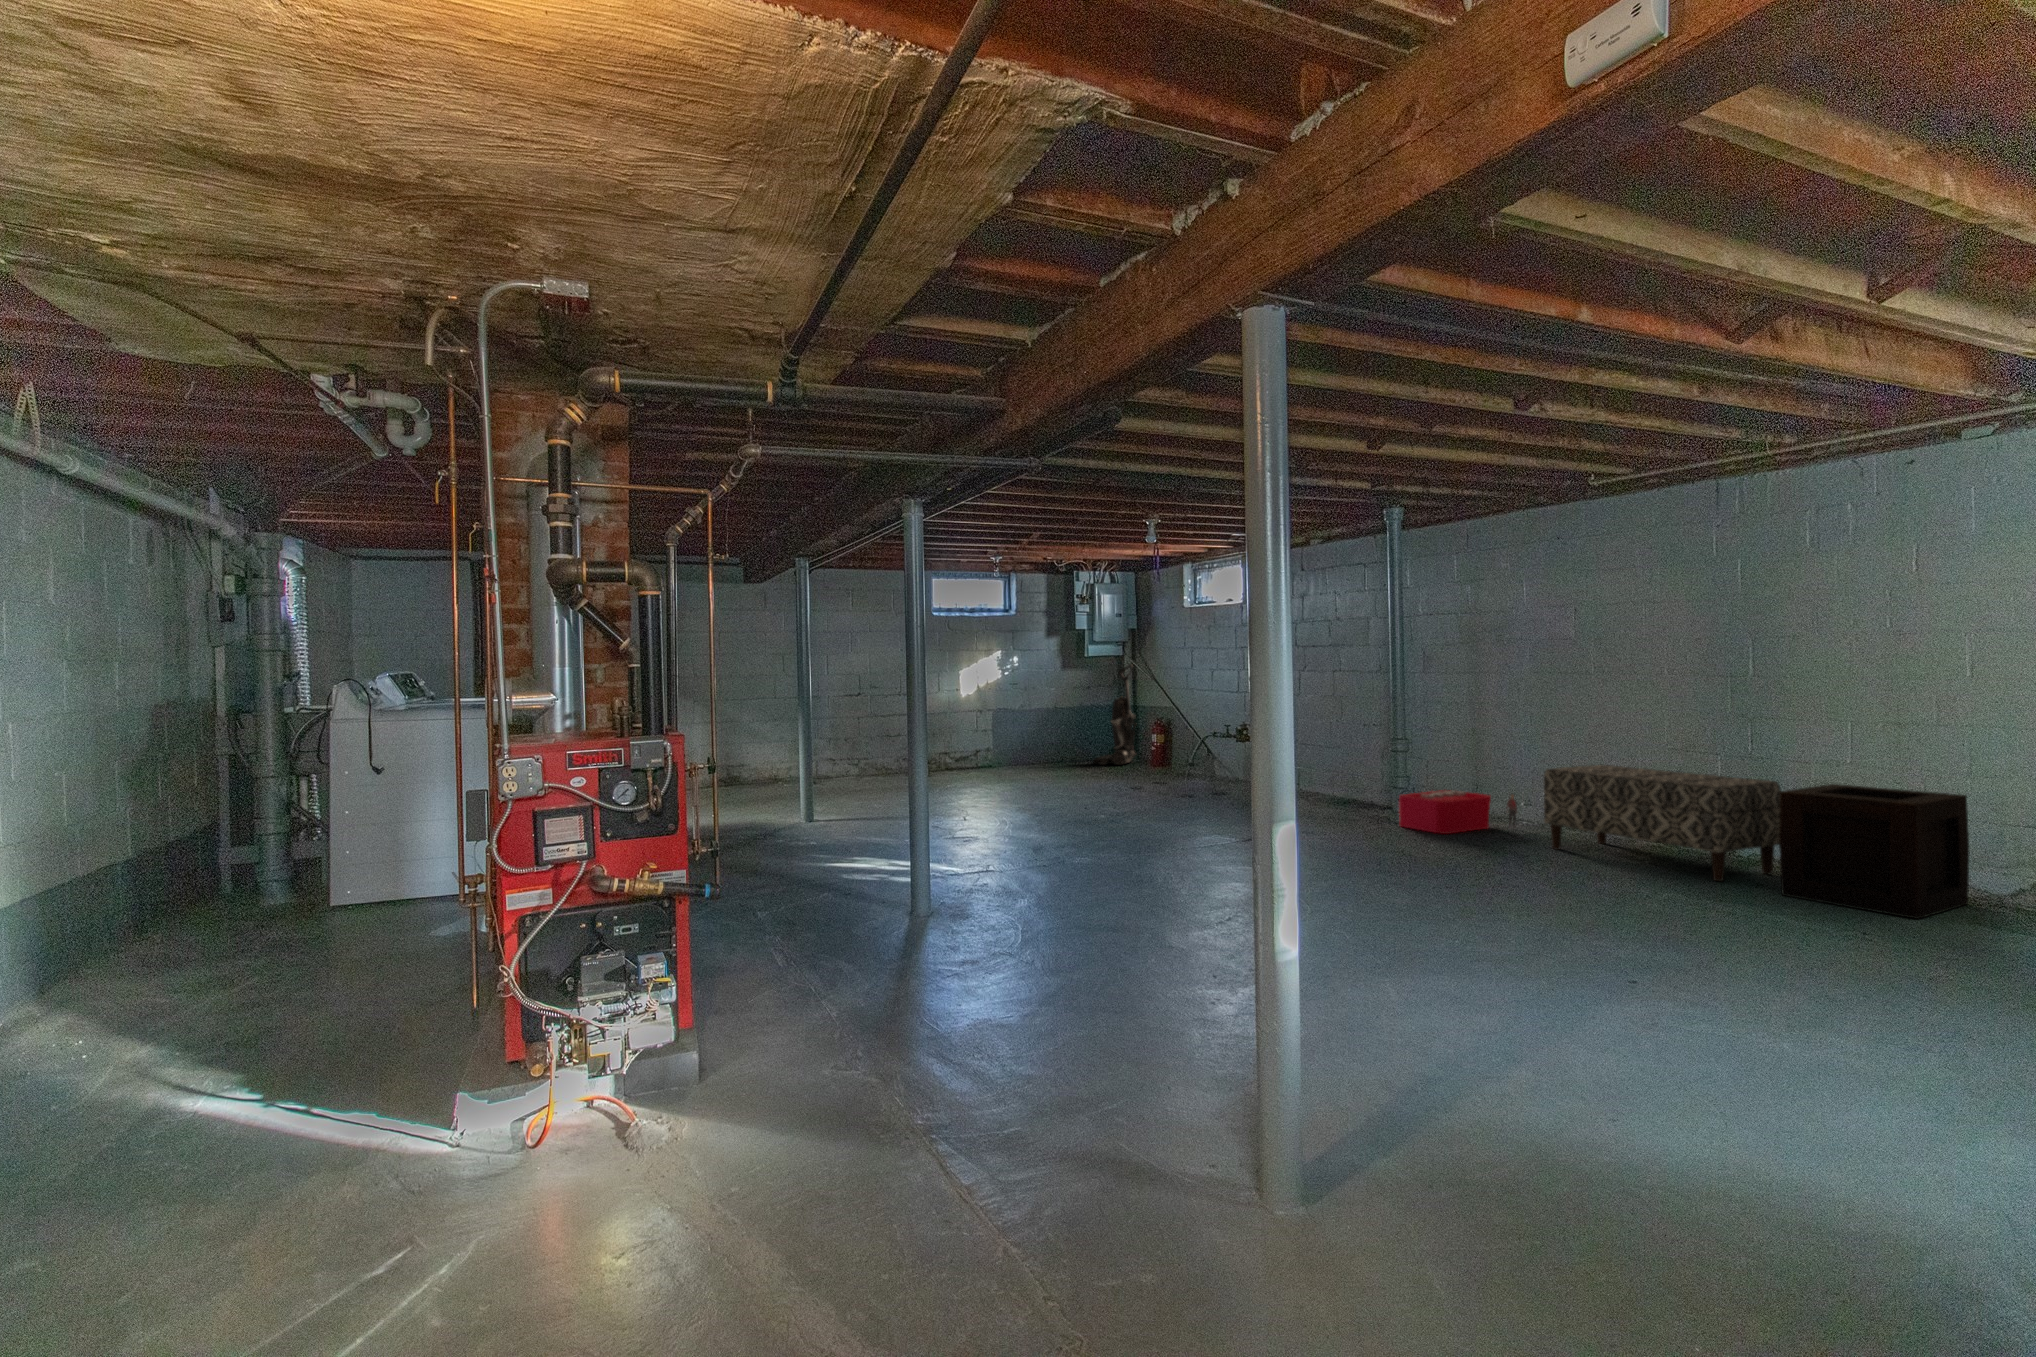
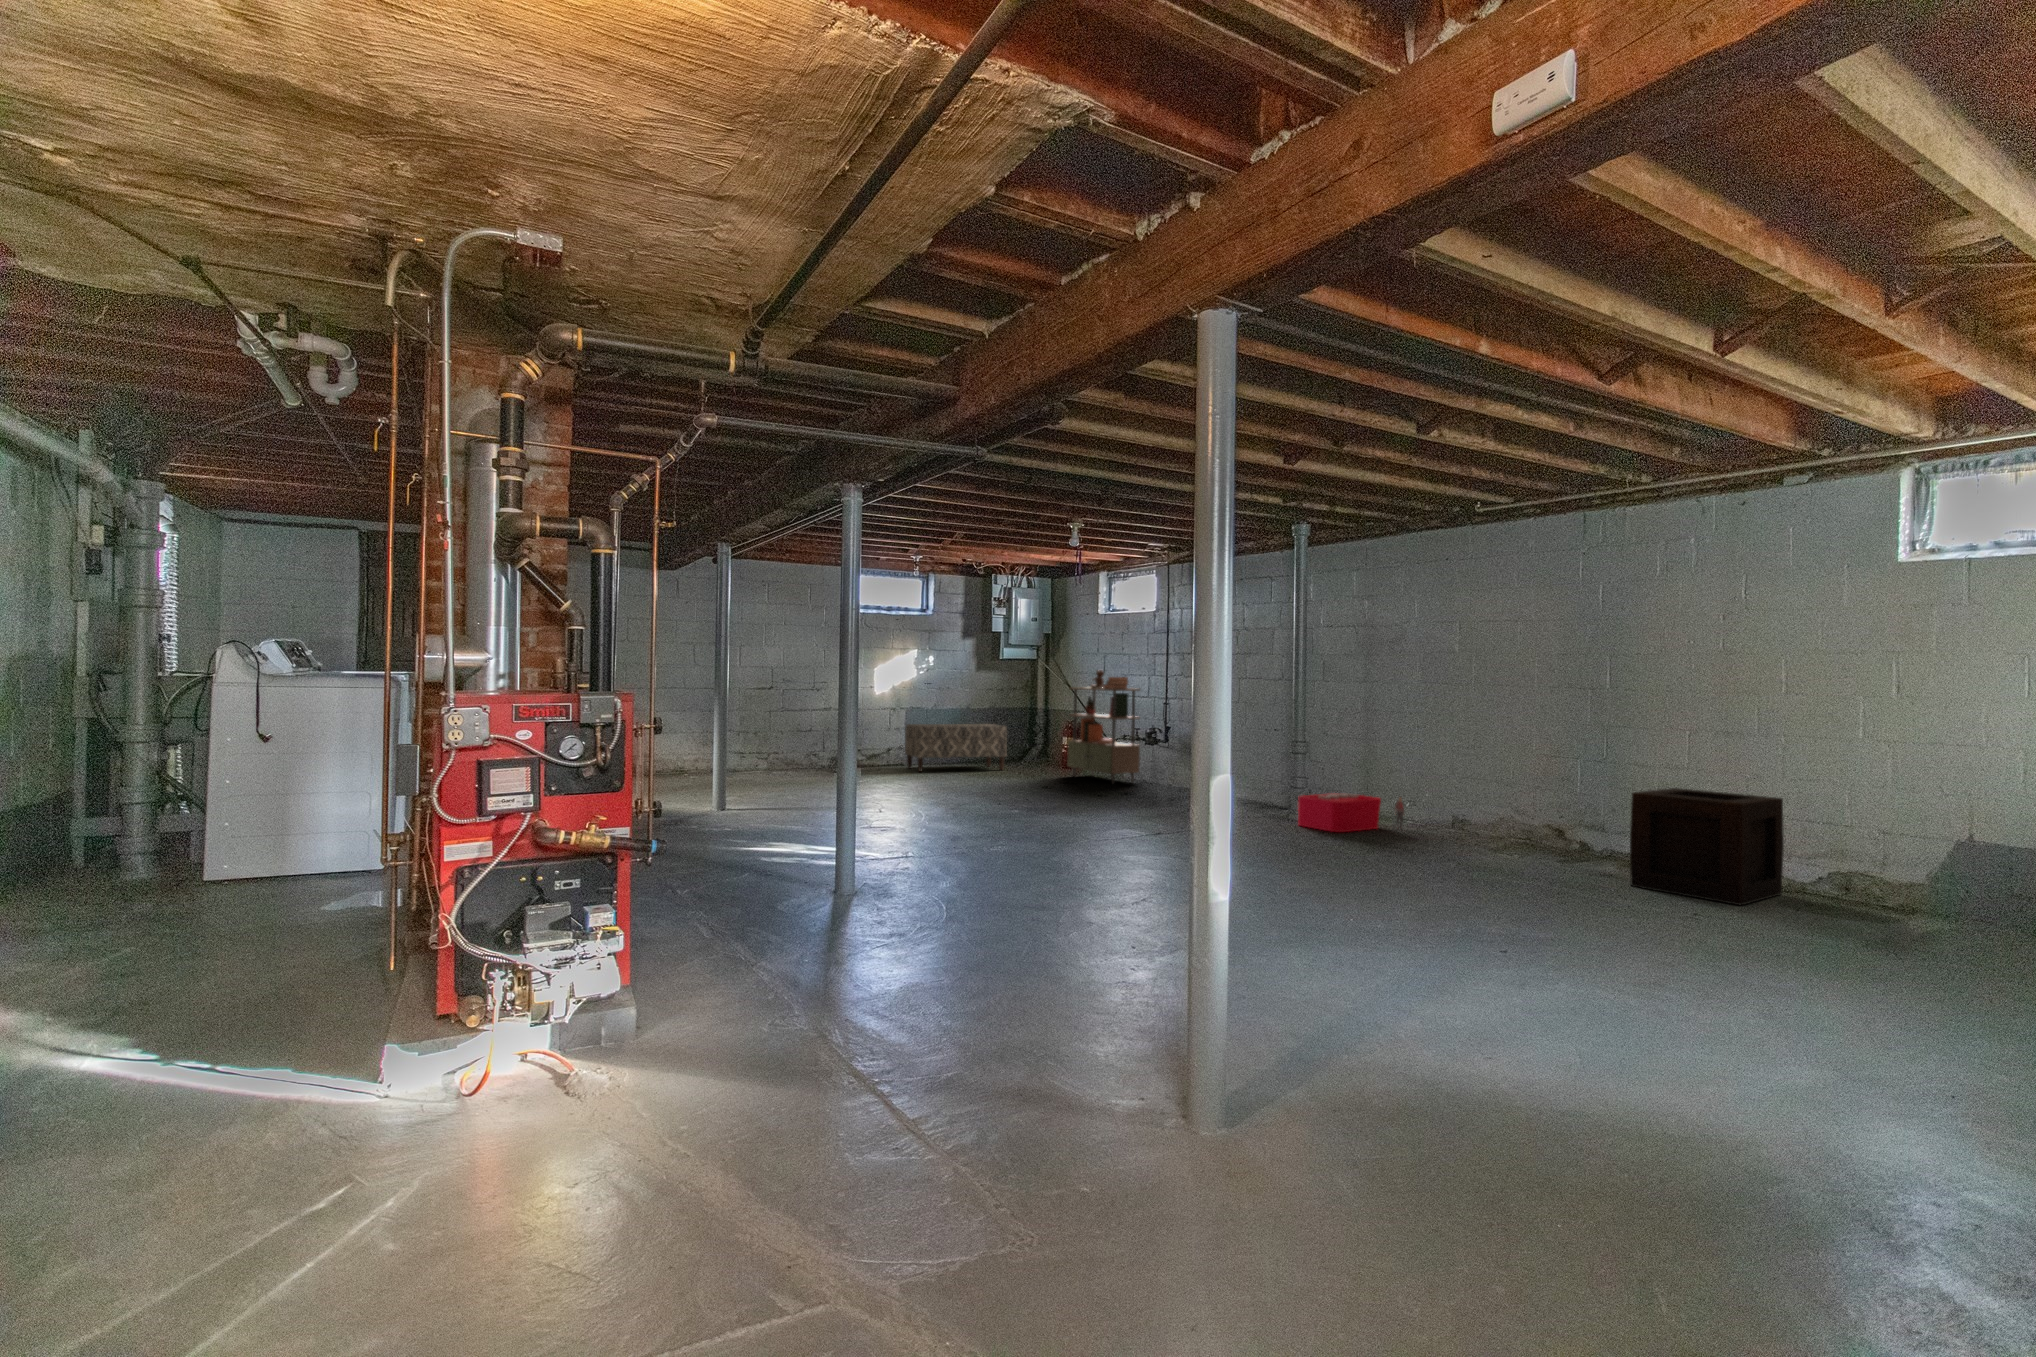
shelving unit: none [1156,664,1231,781] -> present [1067,670,1140,783]
vacuum cleaner: present [1092,665,1136,765] -> none [1003,669,1048,767]
bench: present [1544,765,1781,881] -> present [905,724,1007,772]

